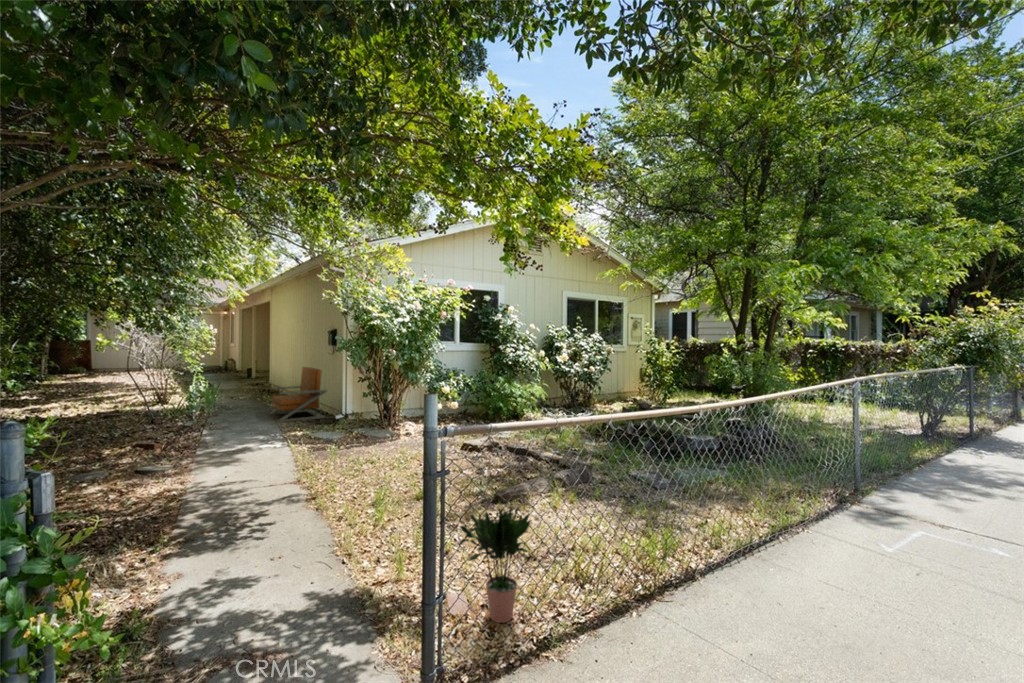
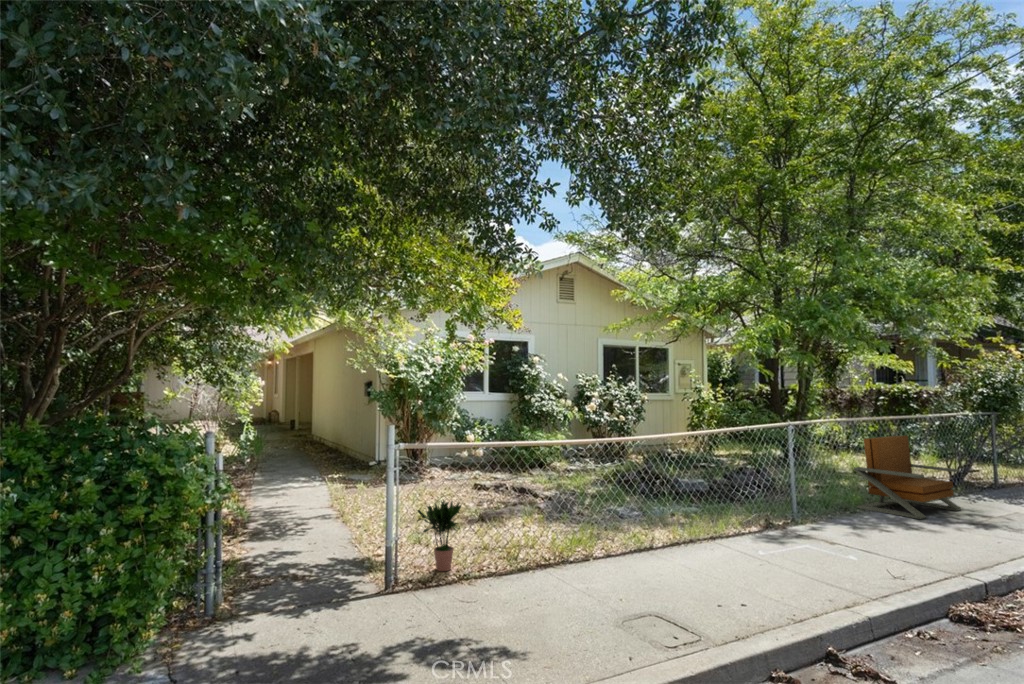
lounge chair: present [270,367,327,422] -> present [854,436,961,519]

